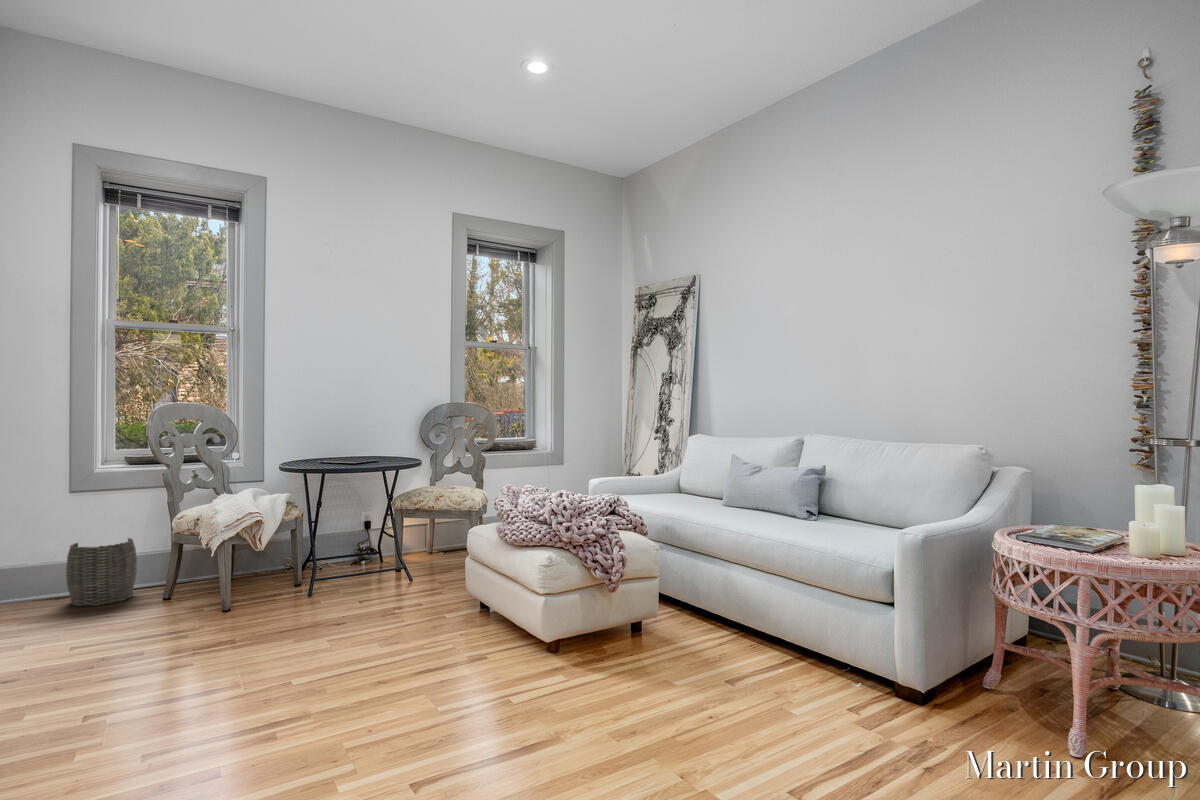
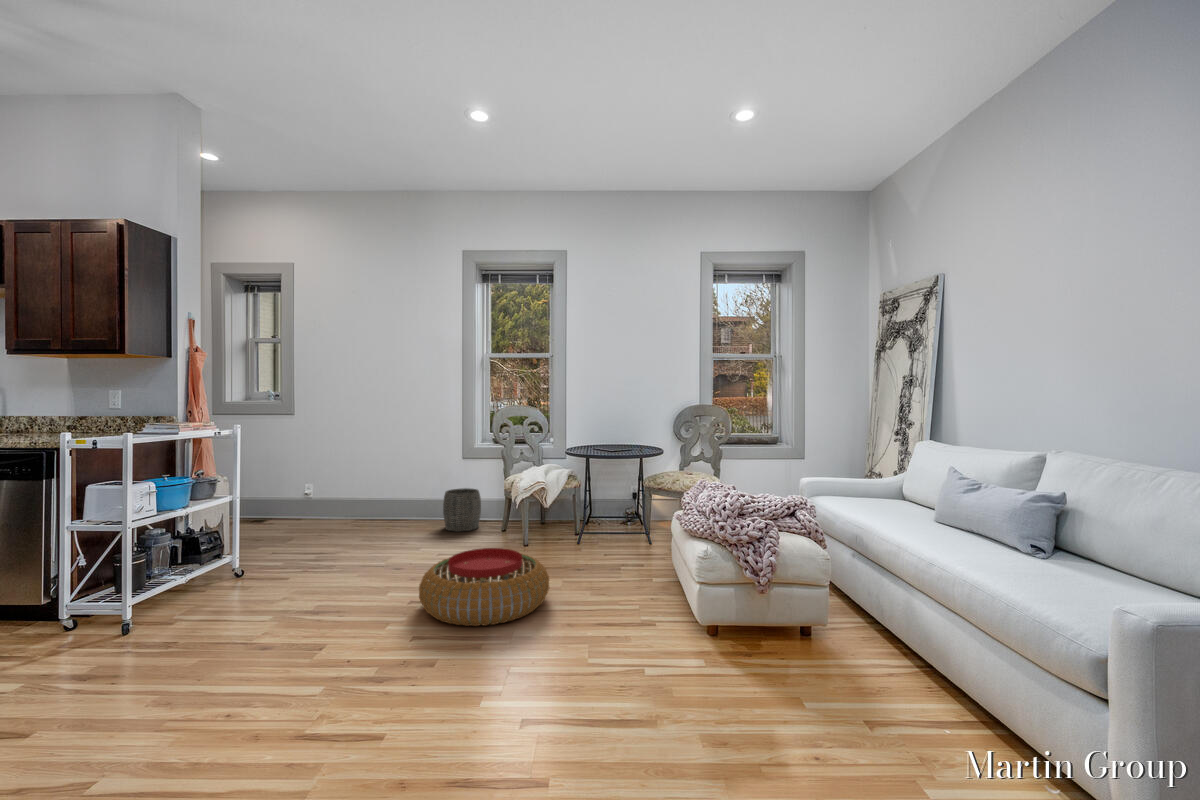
pouf: none [138,601,340,712] -> present [419,548,549,626]

